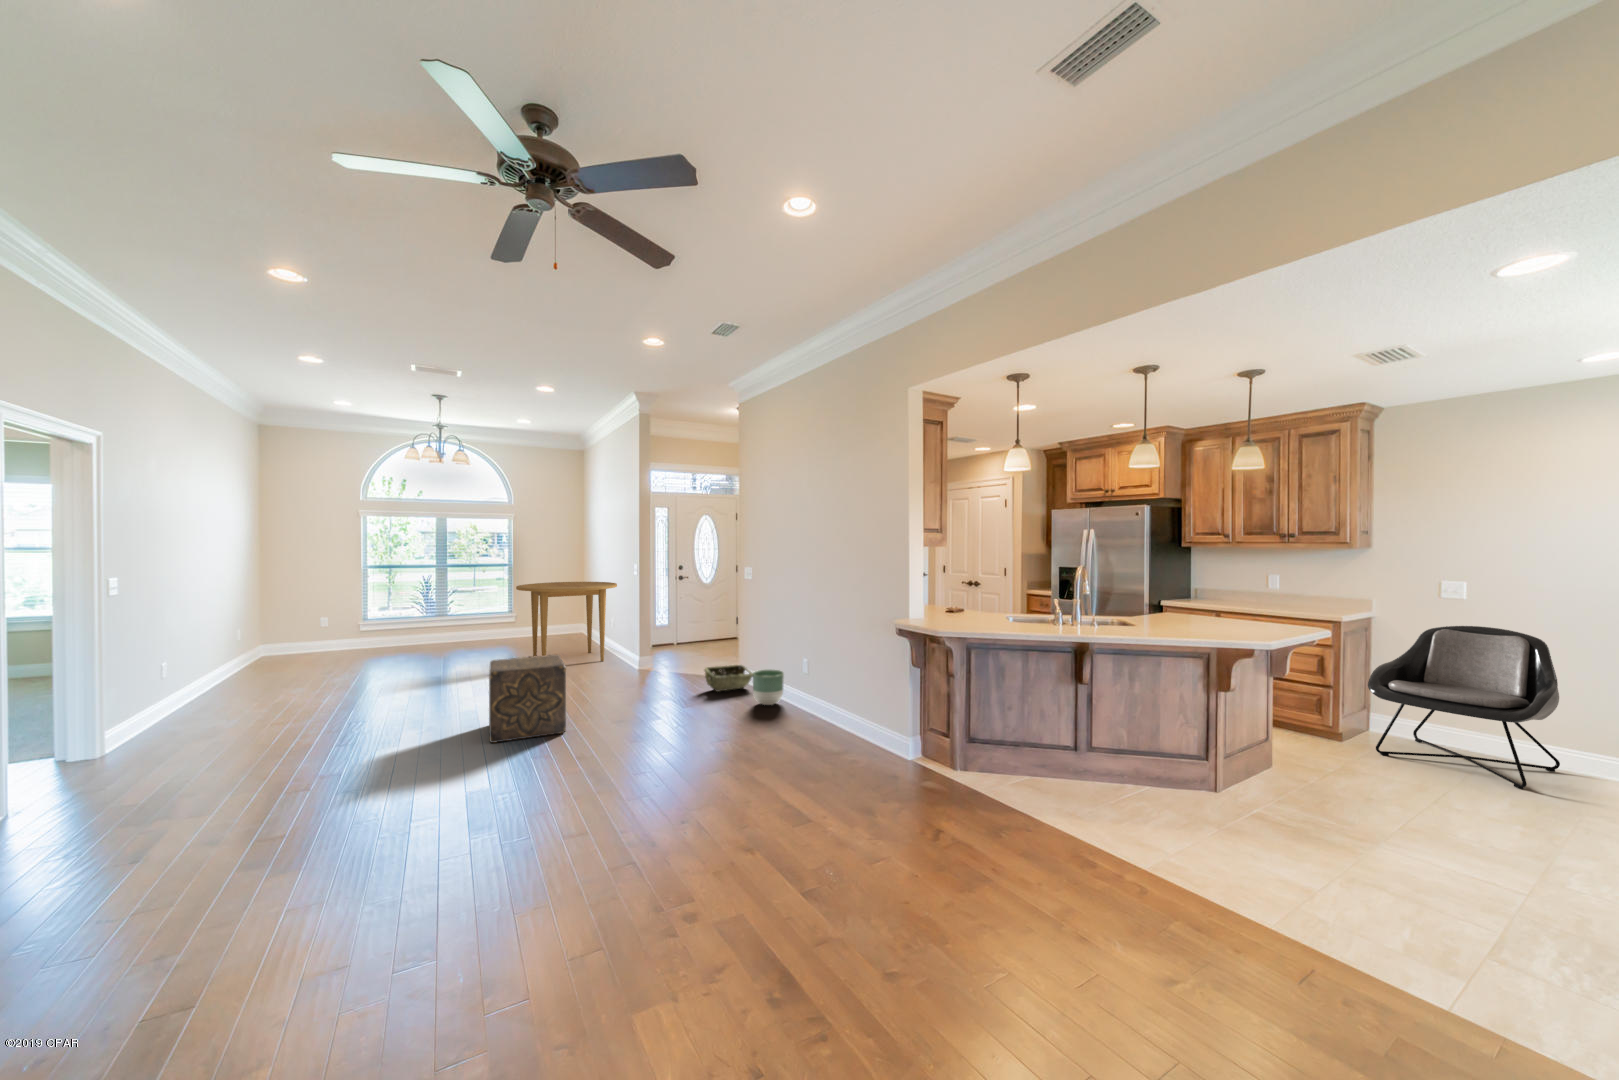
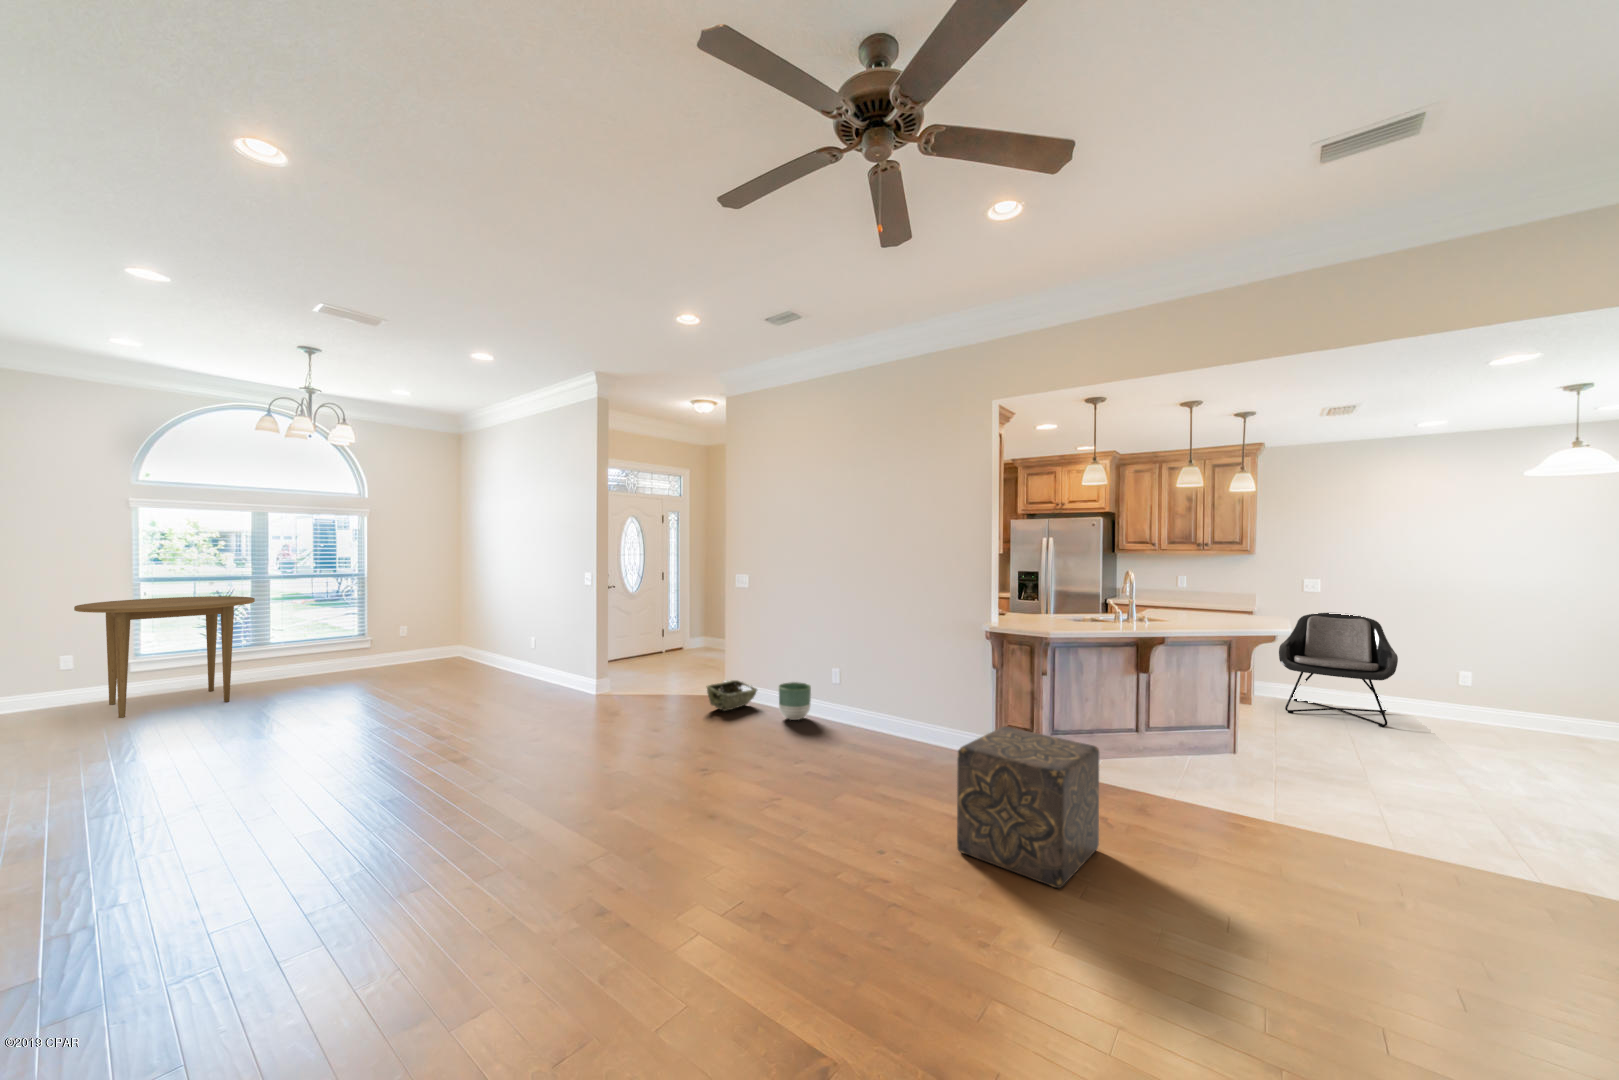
dining table: present [516,582,617,661] -> present [74,596,255,718]
ottoman: present [489,655,566,743] -> present [957,727,1099,888]

